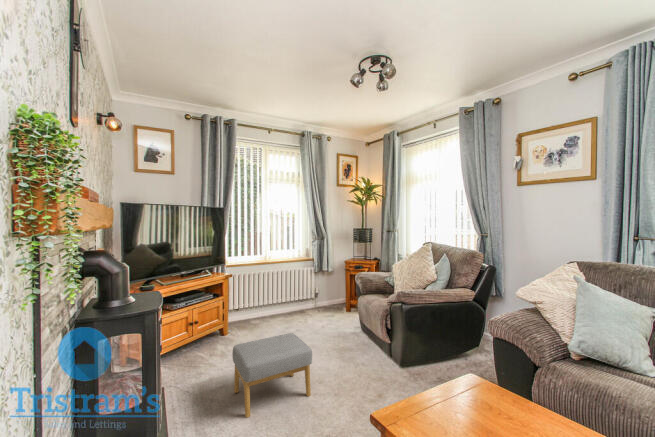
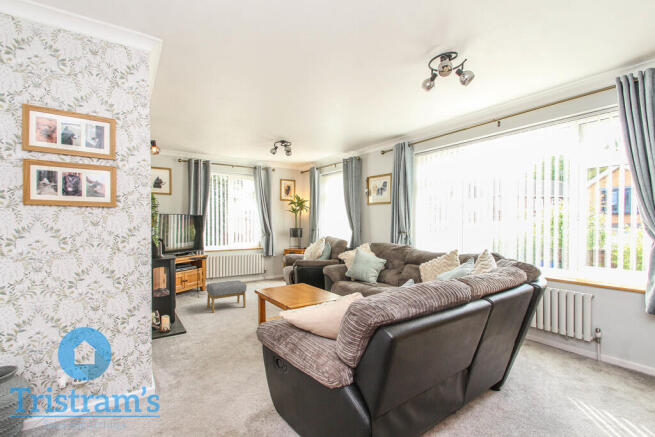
side table: none [199,280,232,354] -> present [189,257,207,292]

